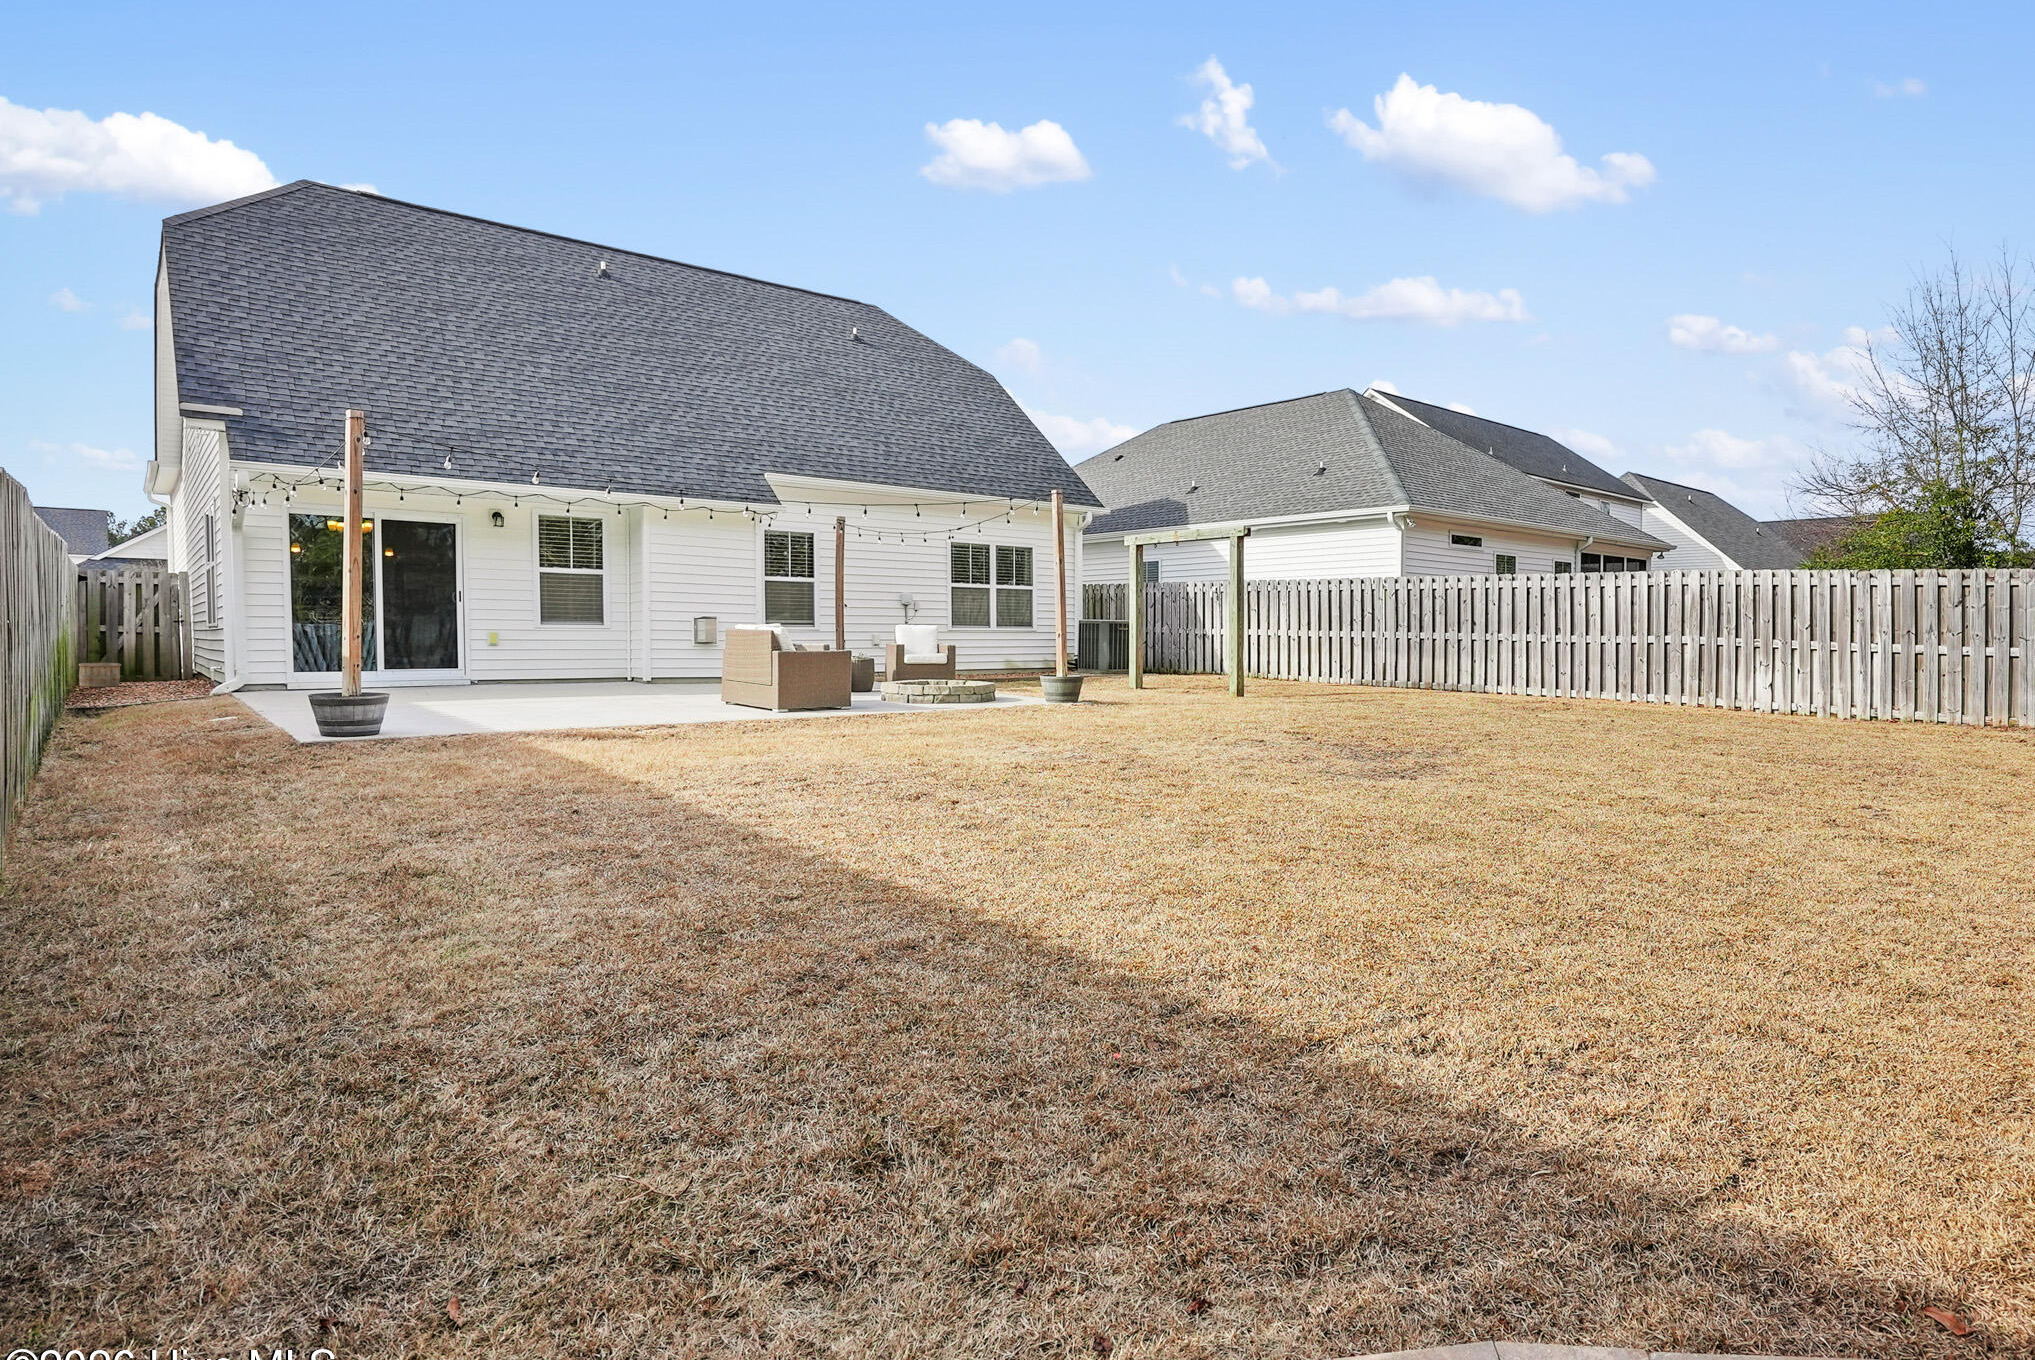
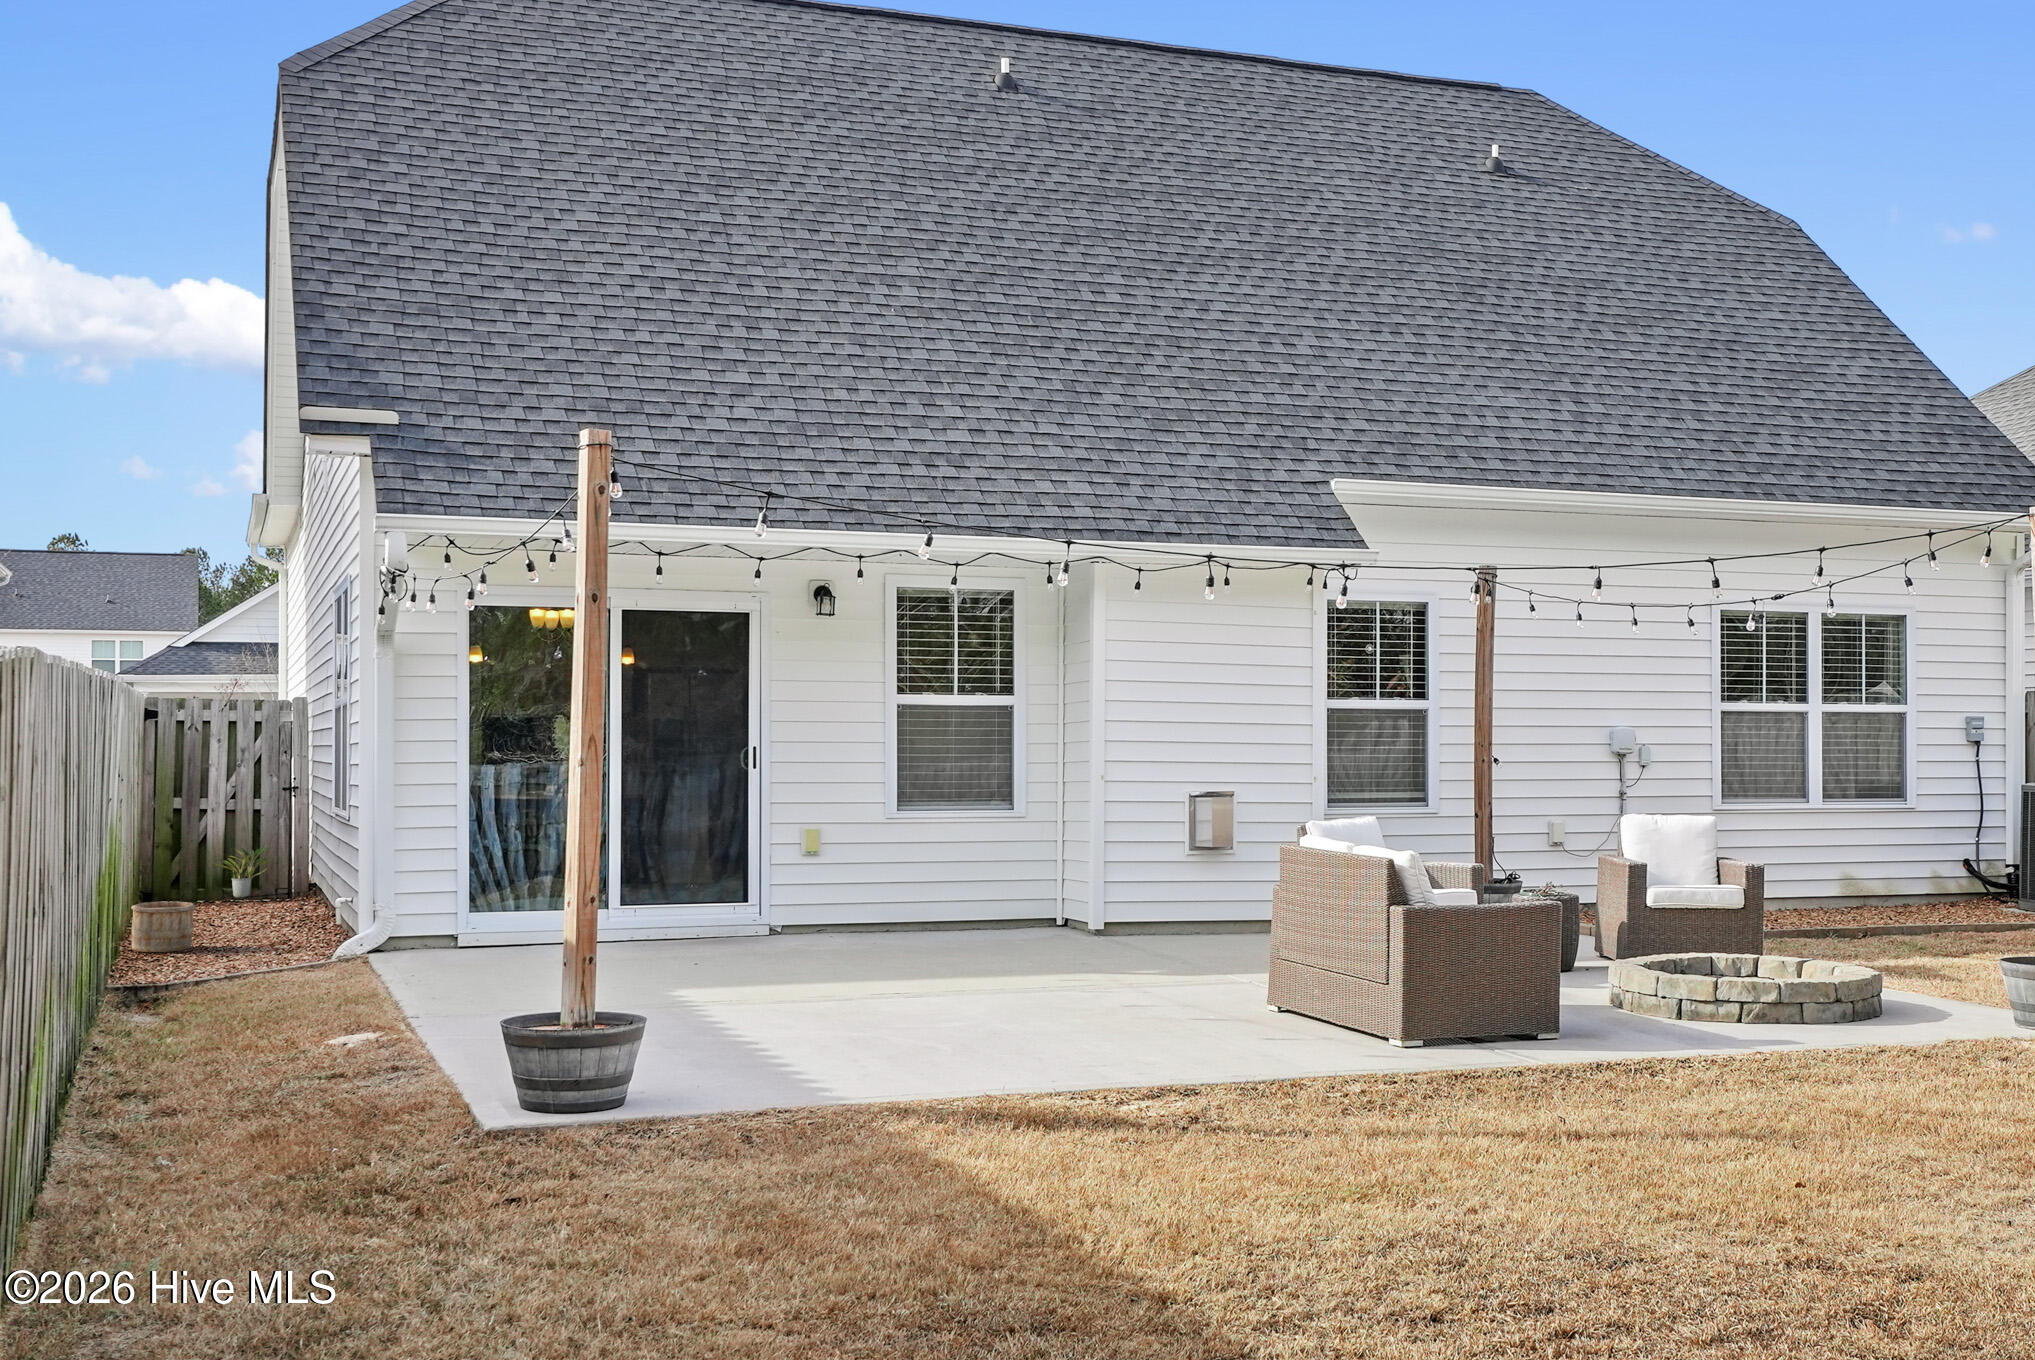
potted plant: none [128,650,174,678] -> present [213,846,279,898]

